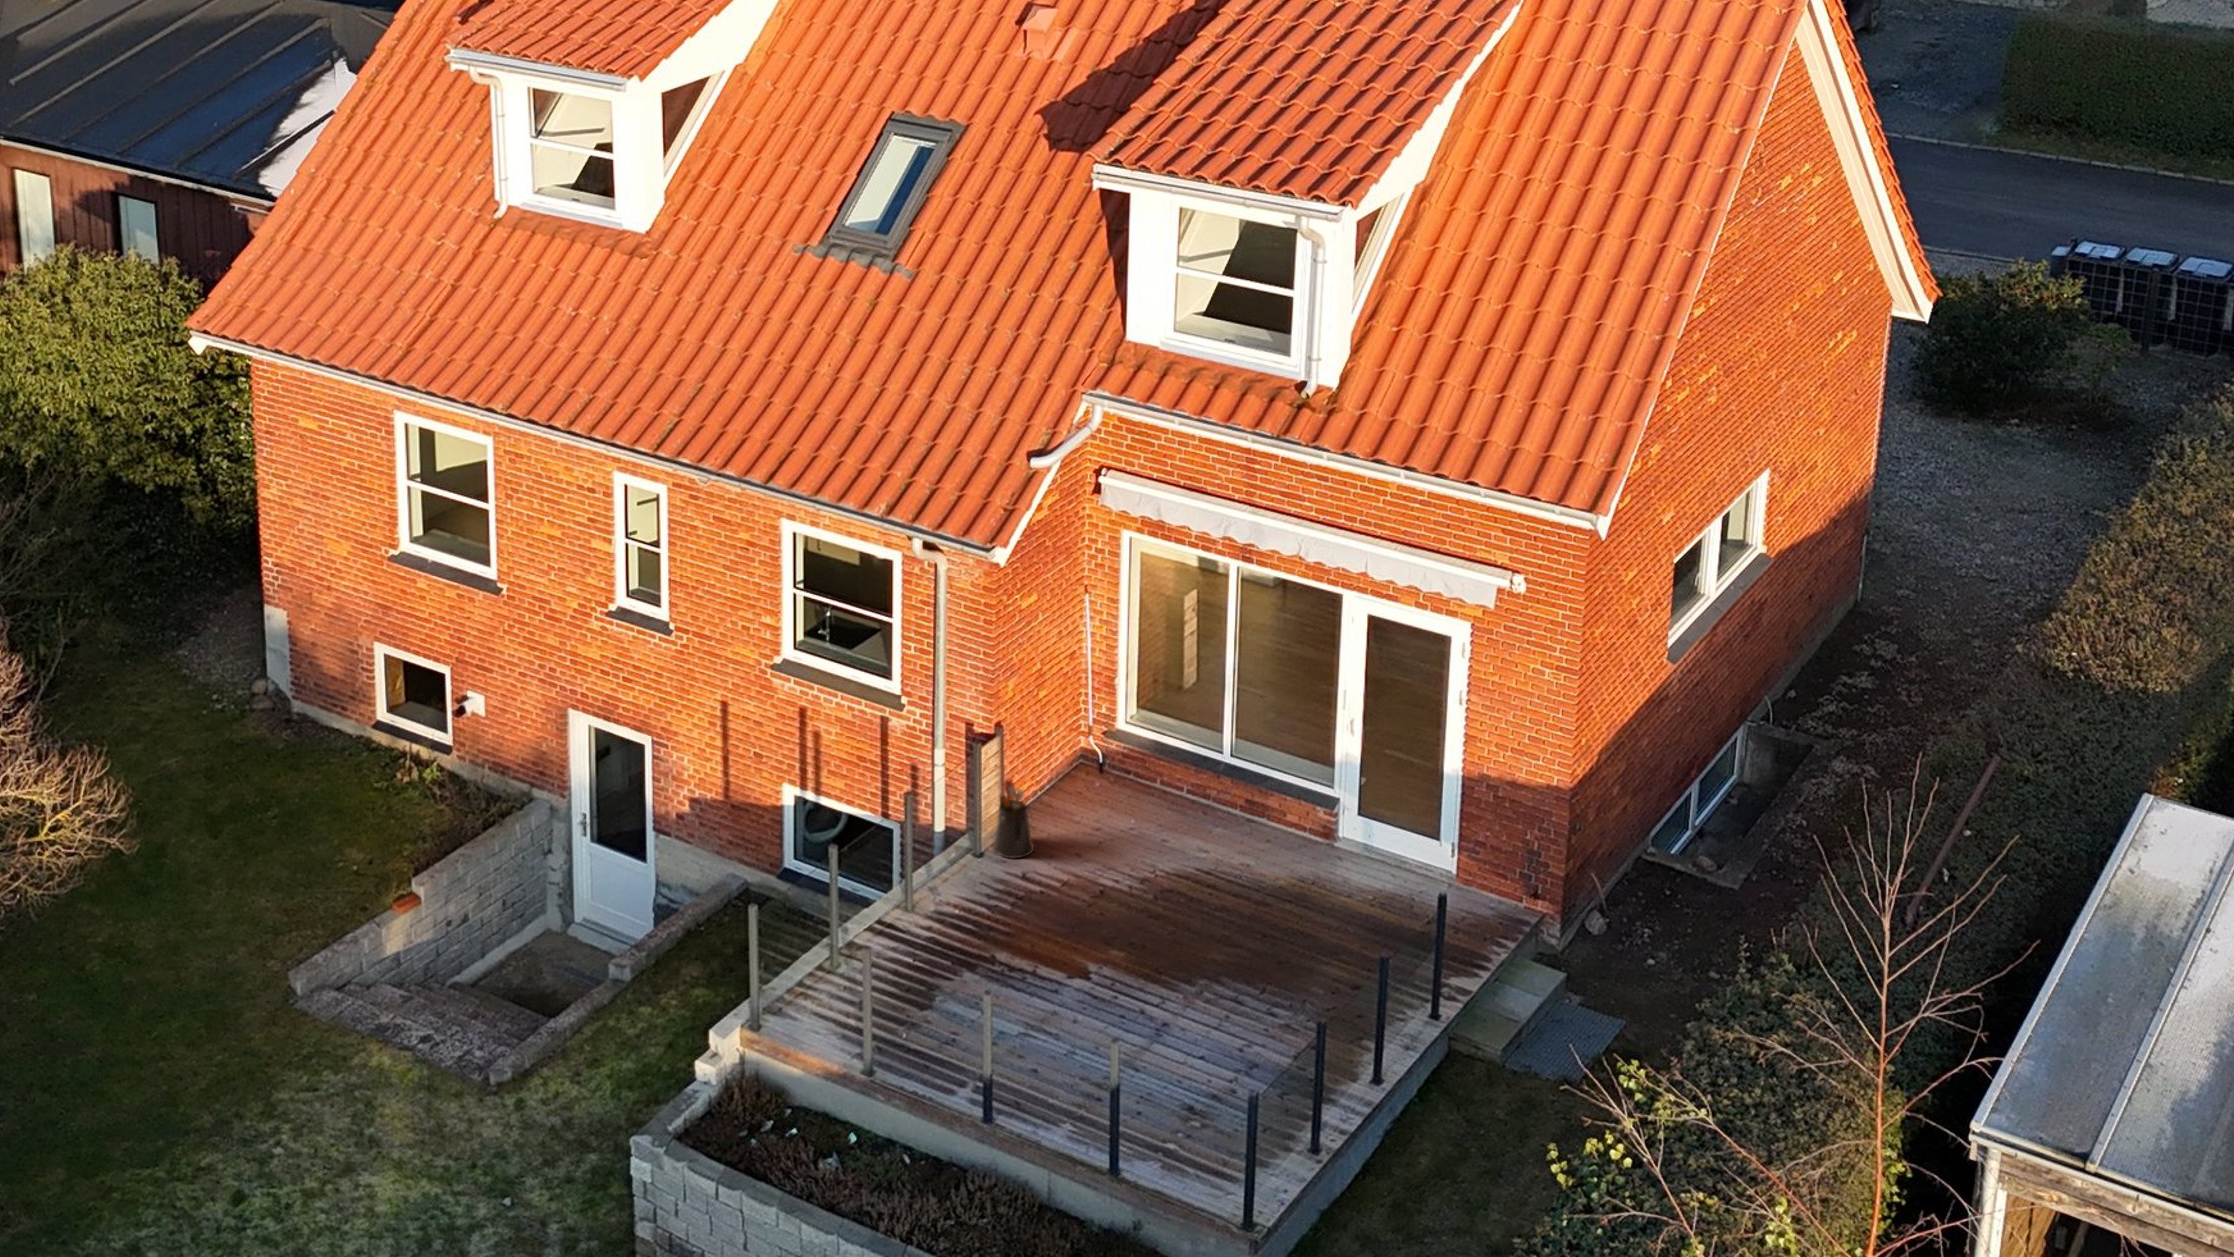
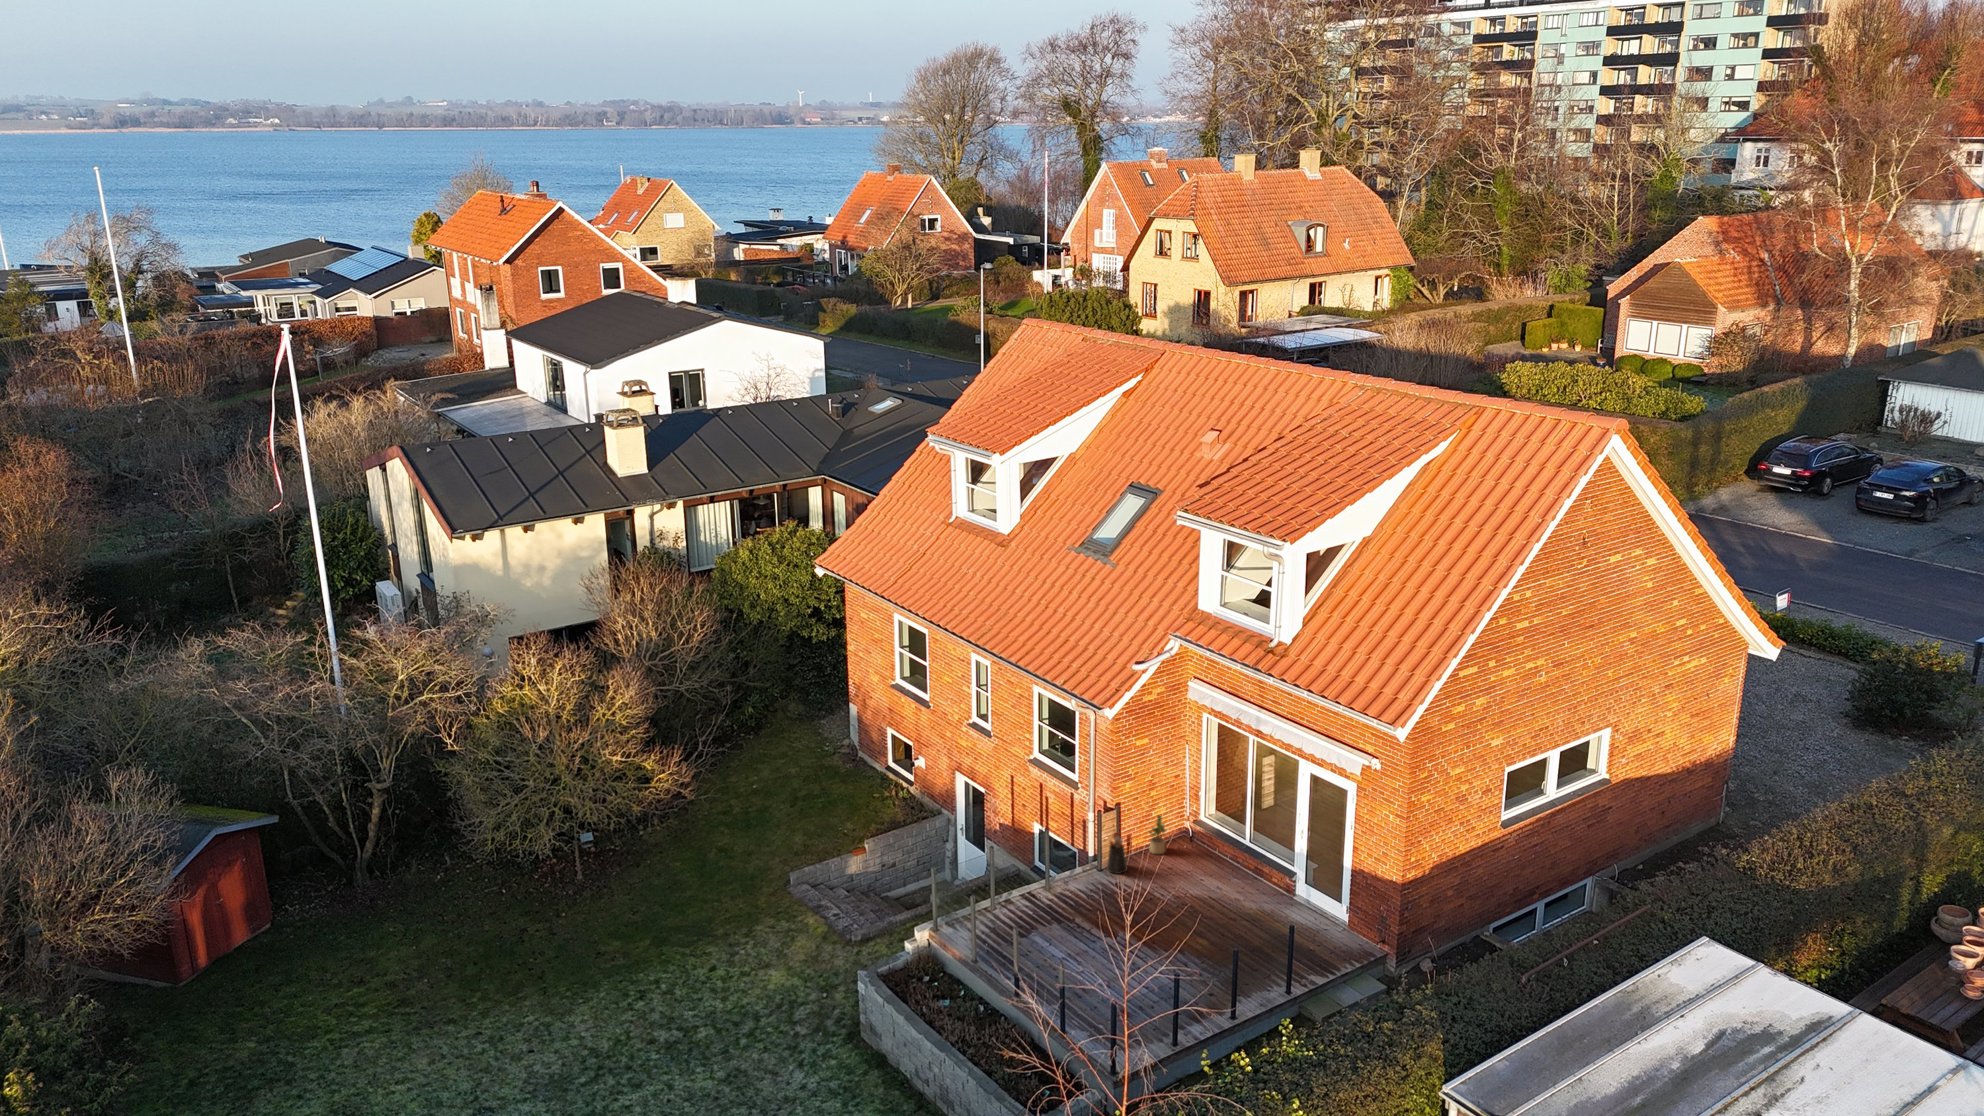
potted plant: none [1045,734,1083,808] -> present [1149,816,1165,854]

